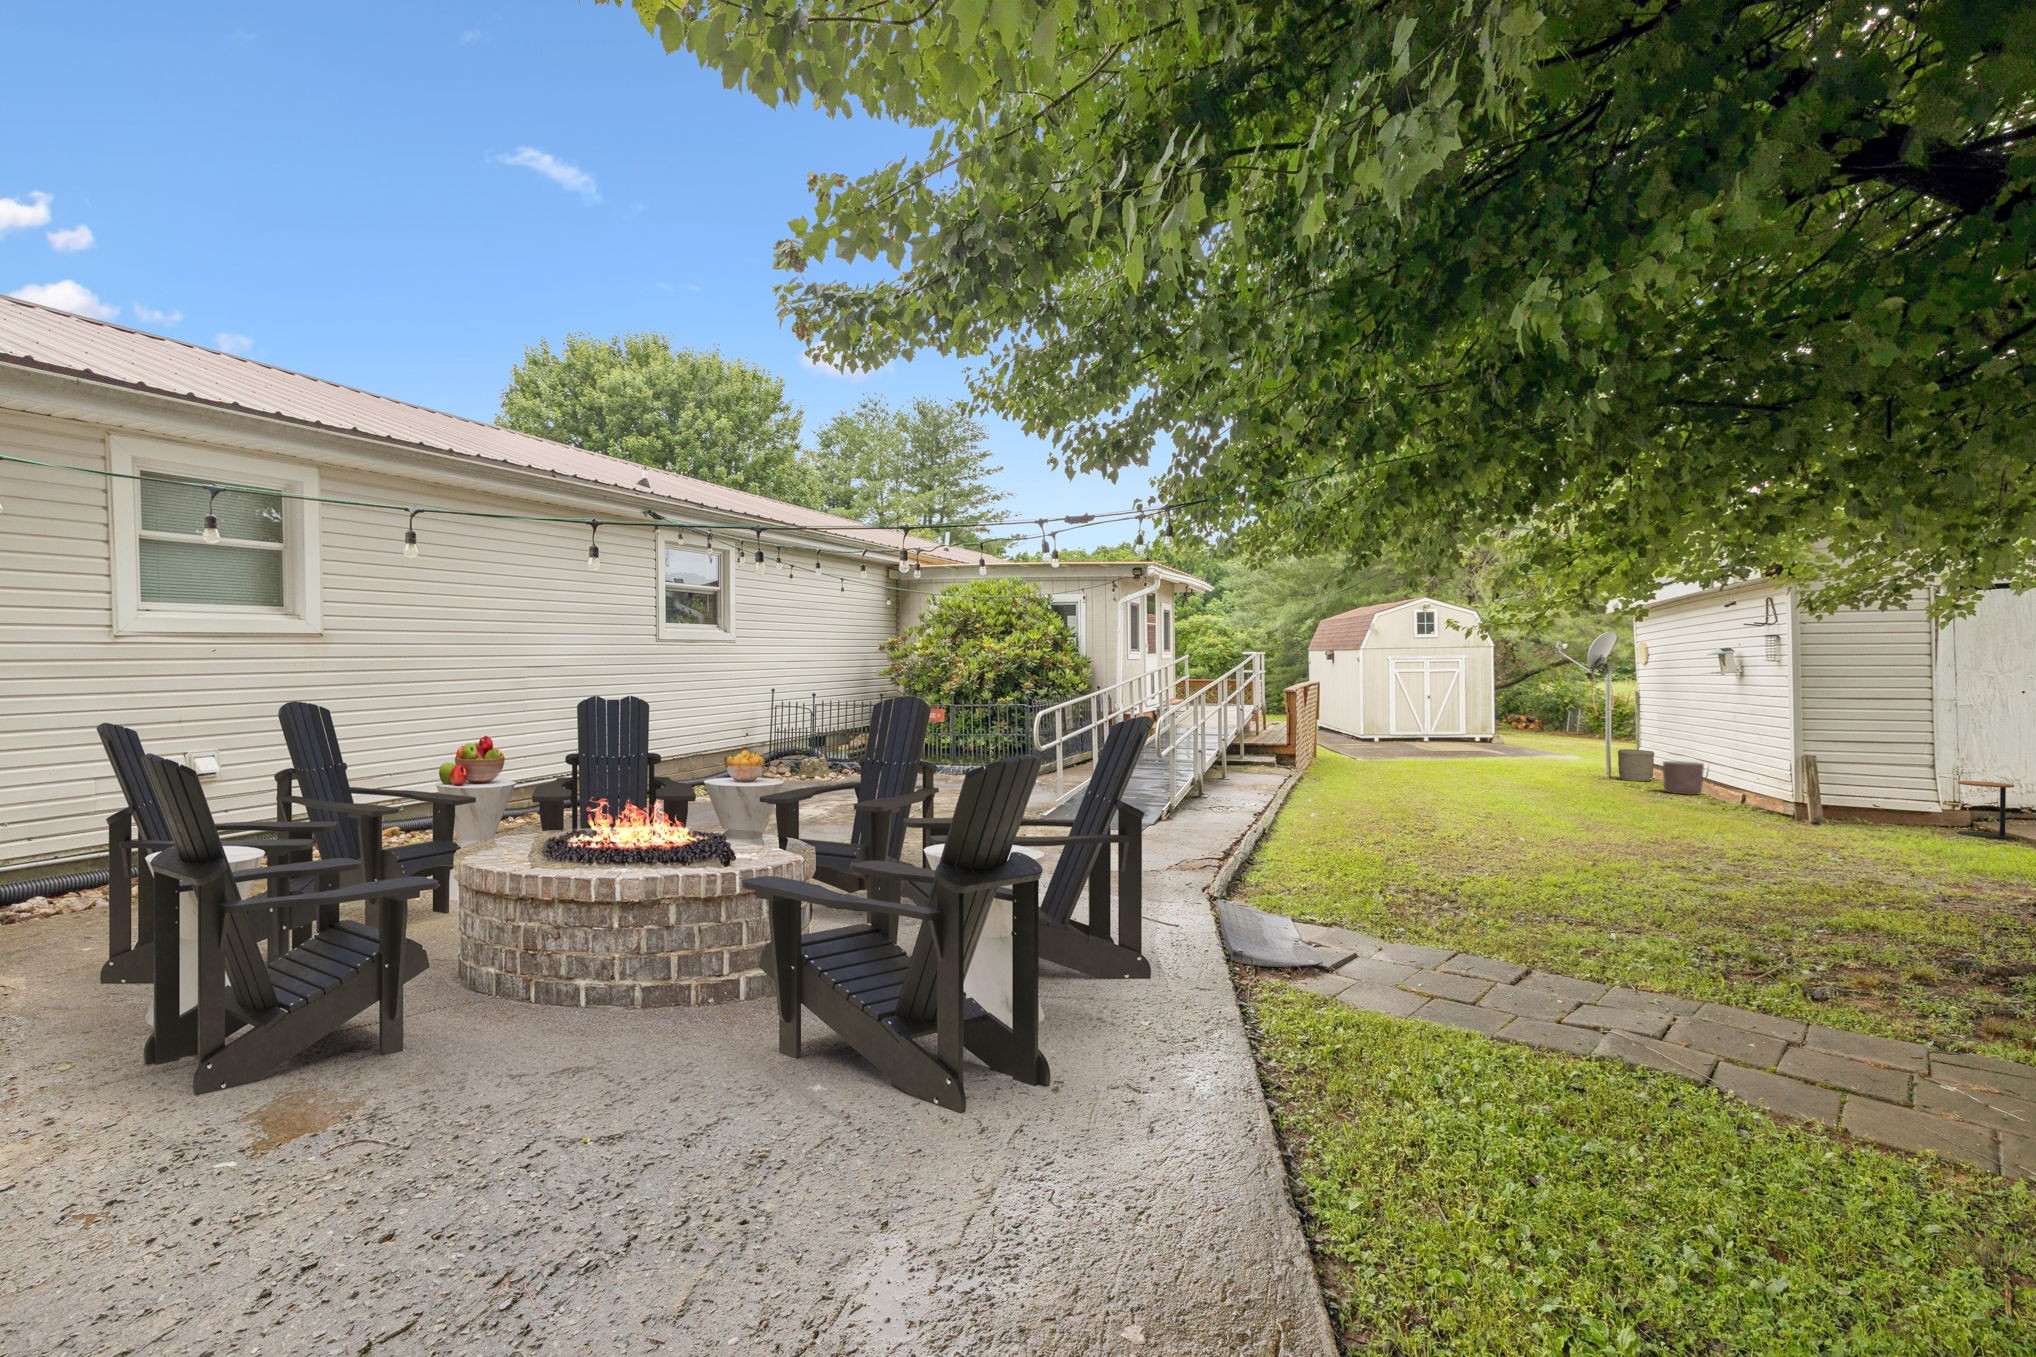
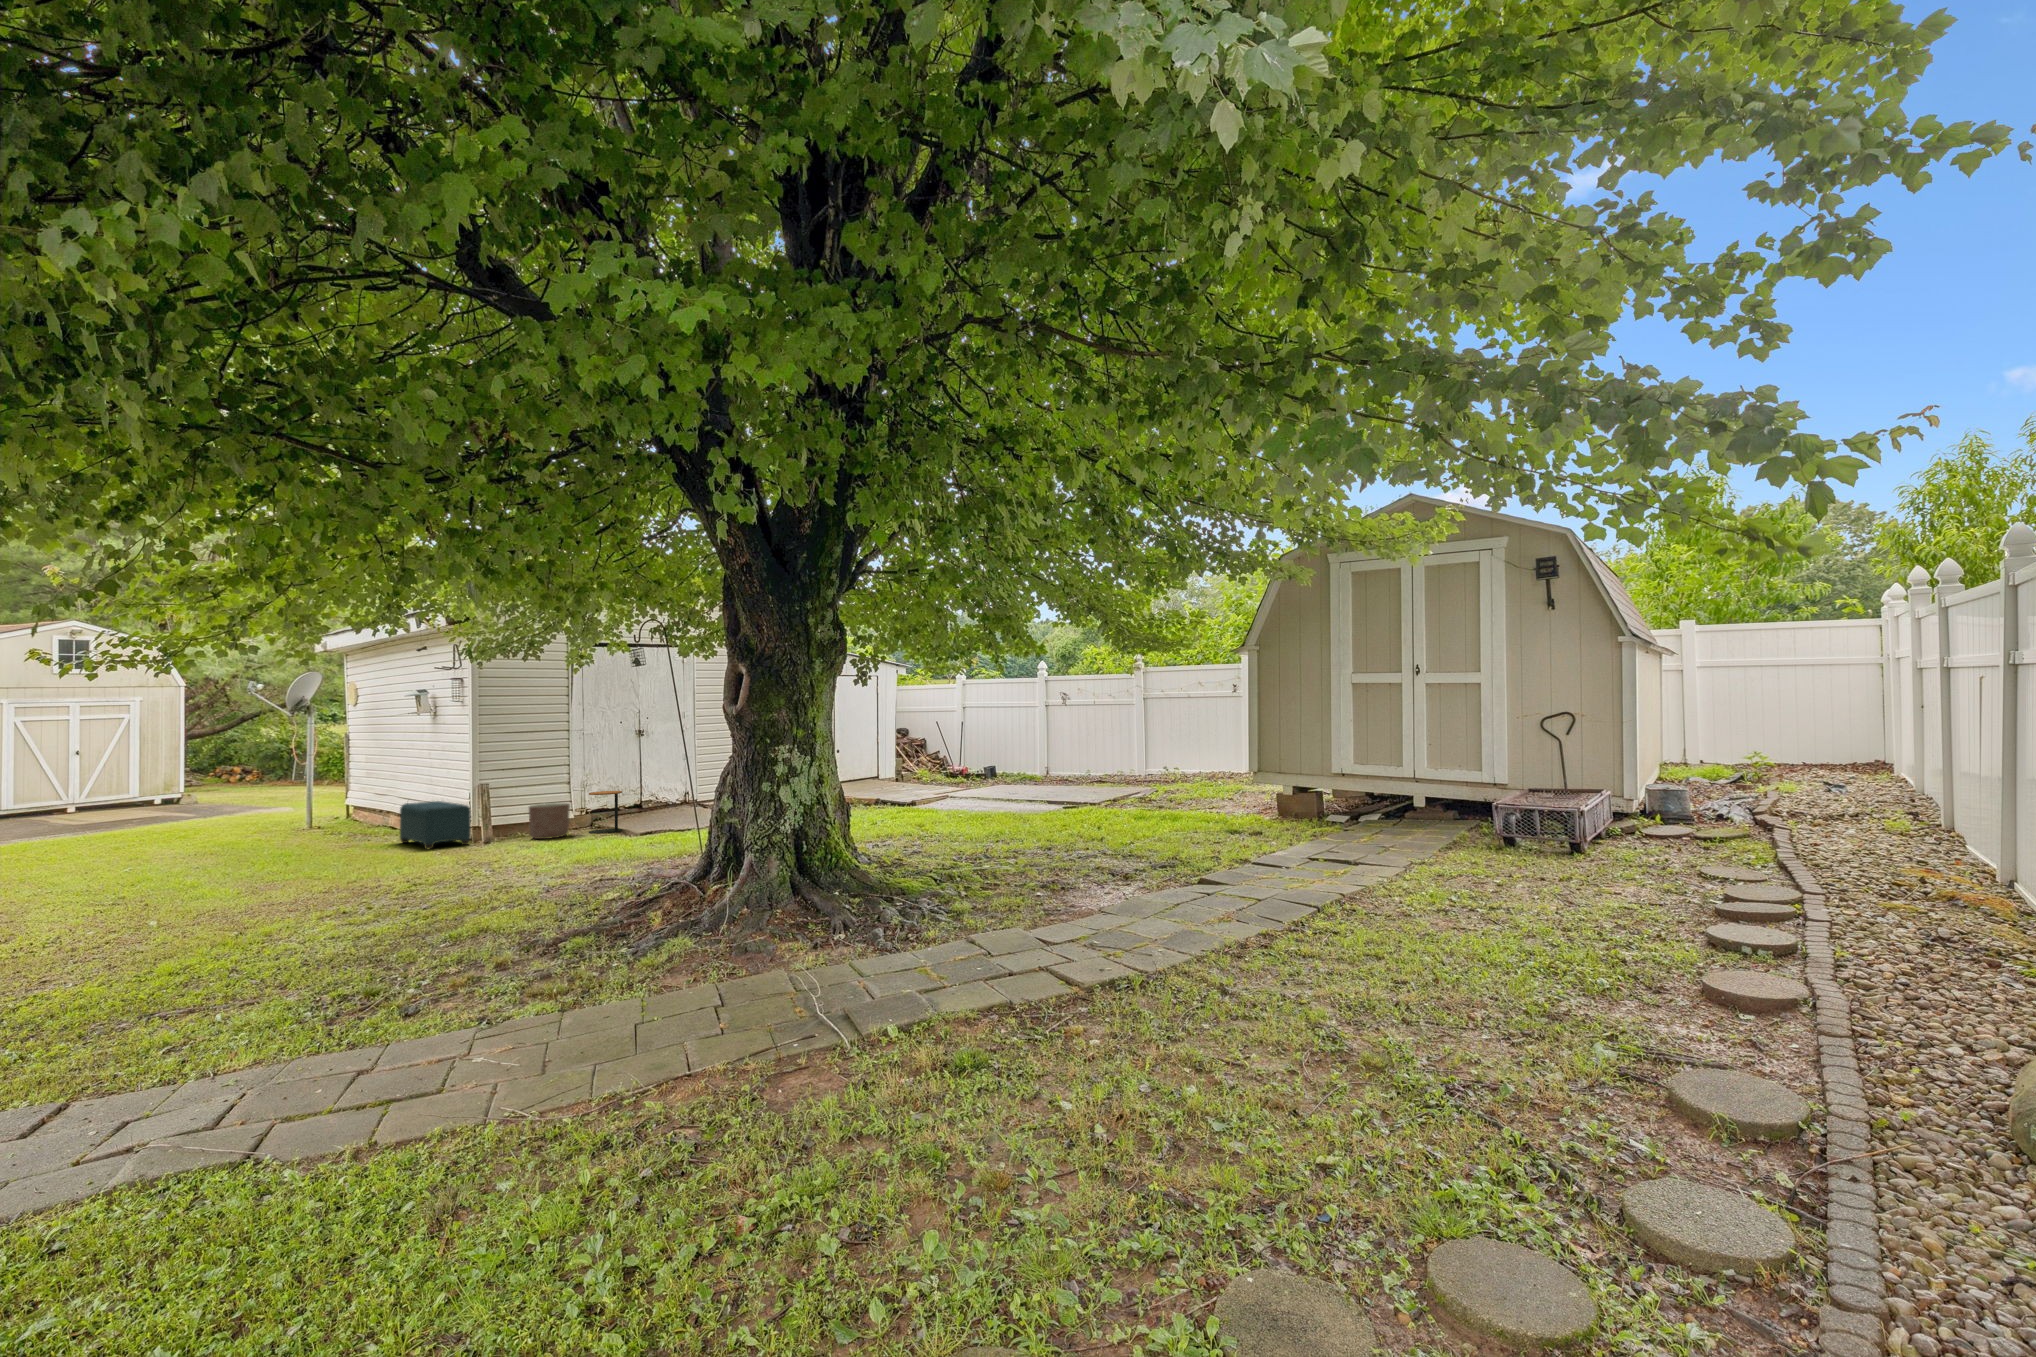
woven basket: present [1618,749,1654,781] -> none [319,794,360,826]
planter: present [1663,761,1704,795] -> present [529,803,570,839]
bench: none [1711,767,1796,822] -> present [400,801,471,850]

